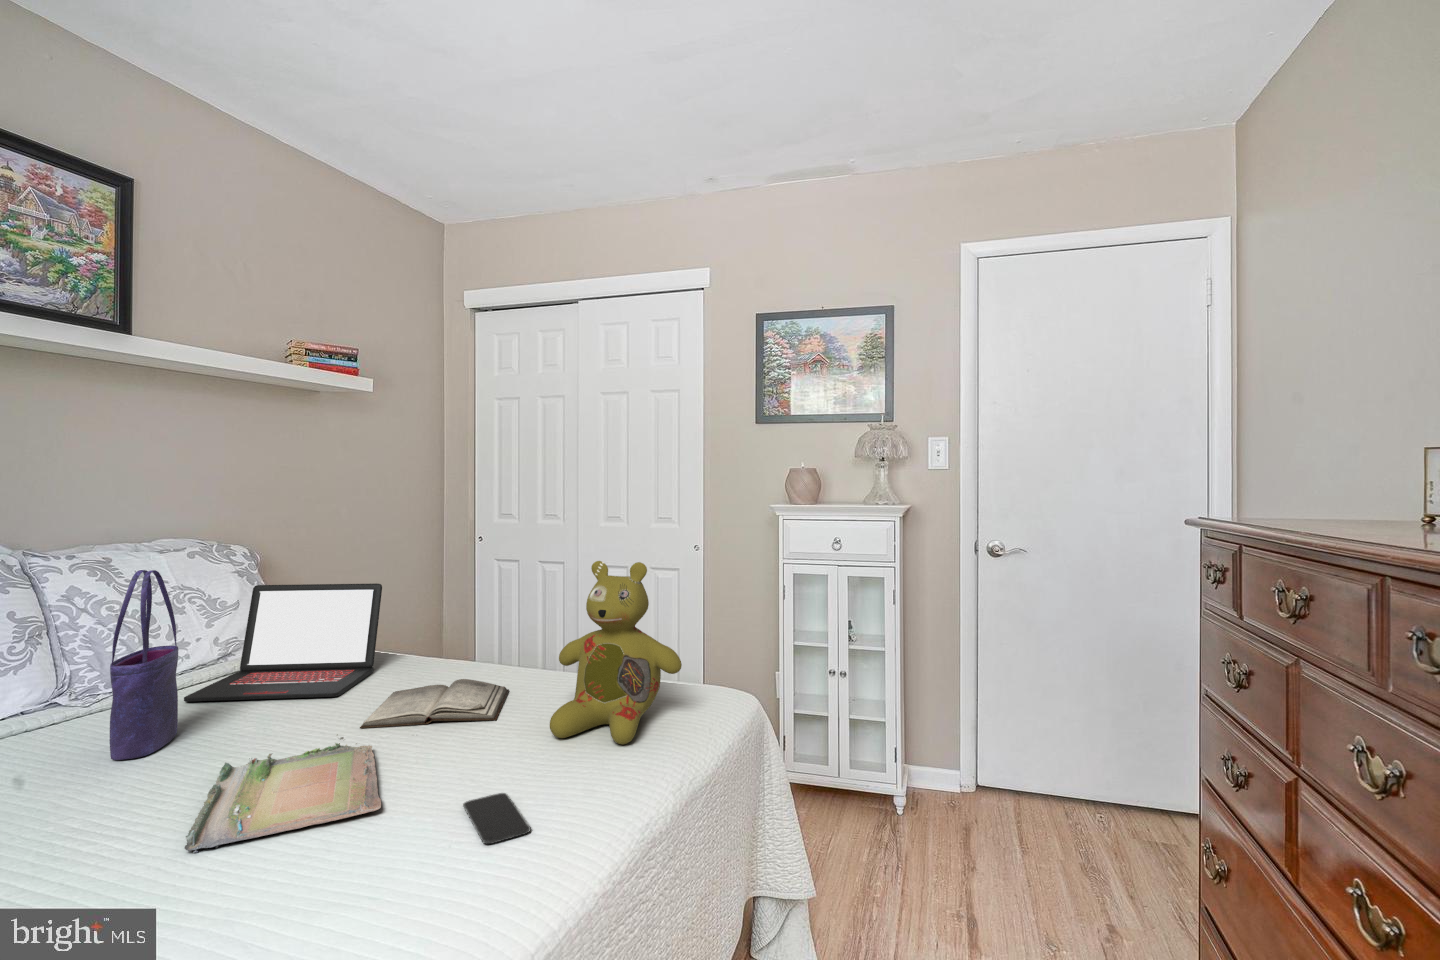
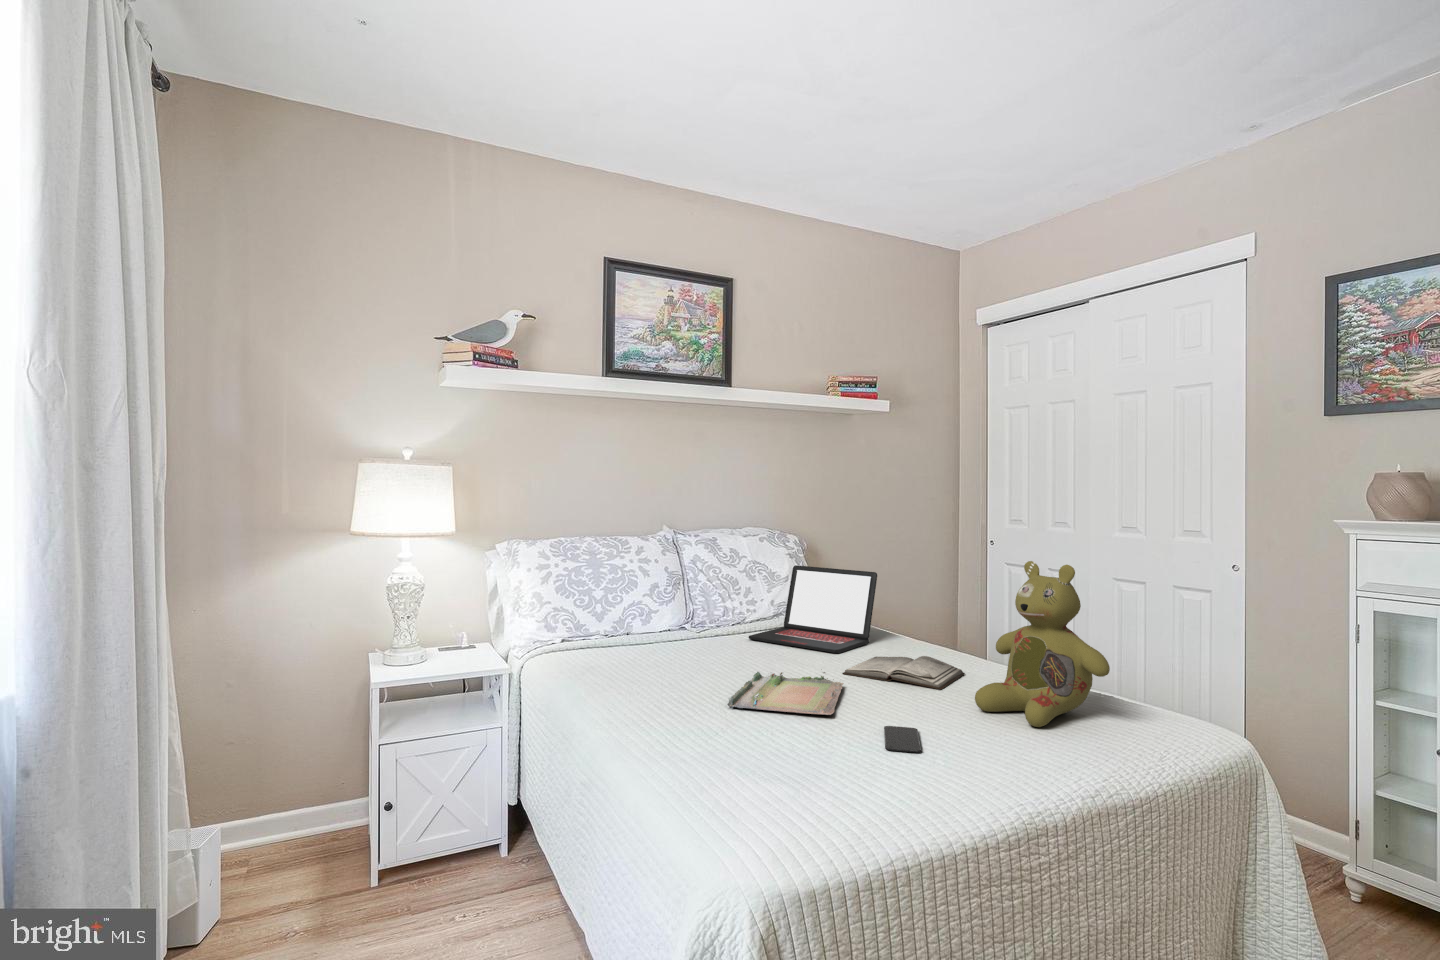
tote bag: present [110,570,178,760] -> none [706,543,741,661]

